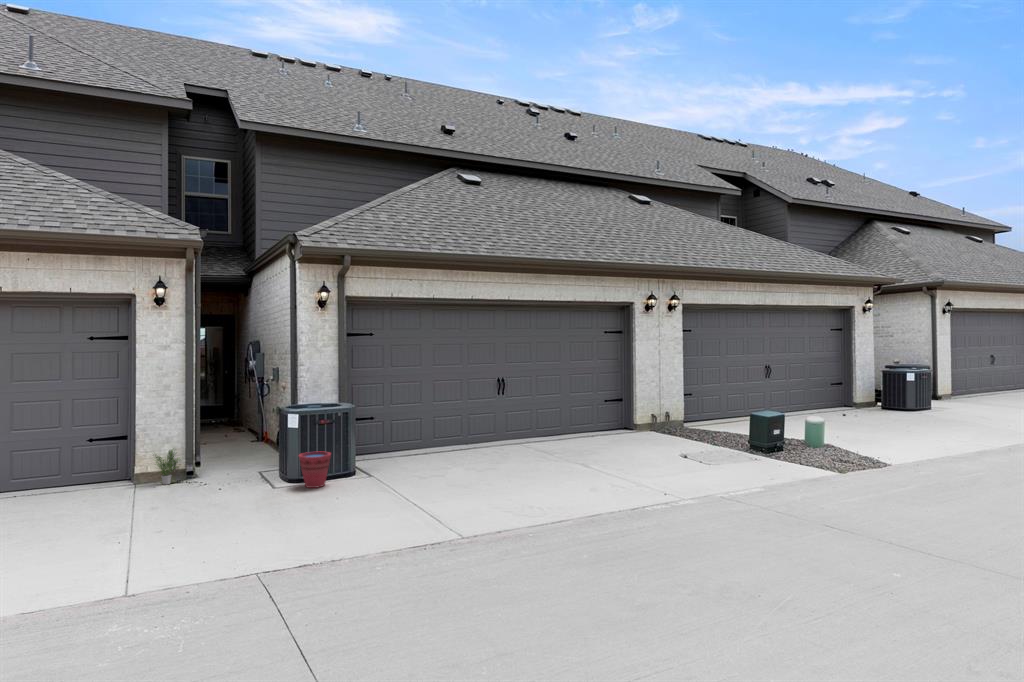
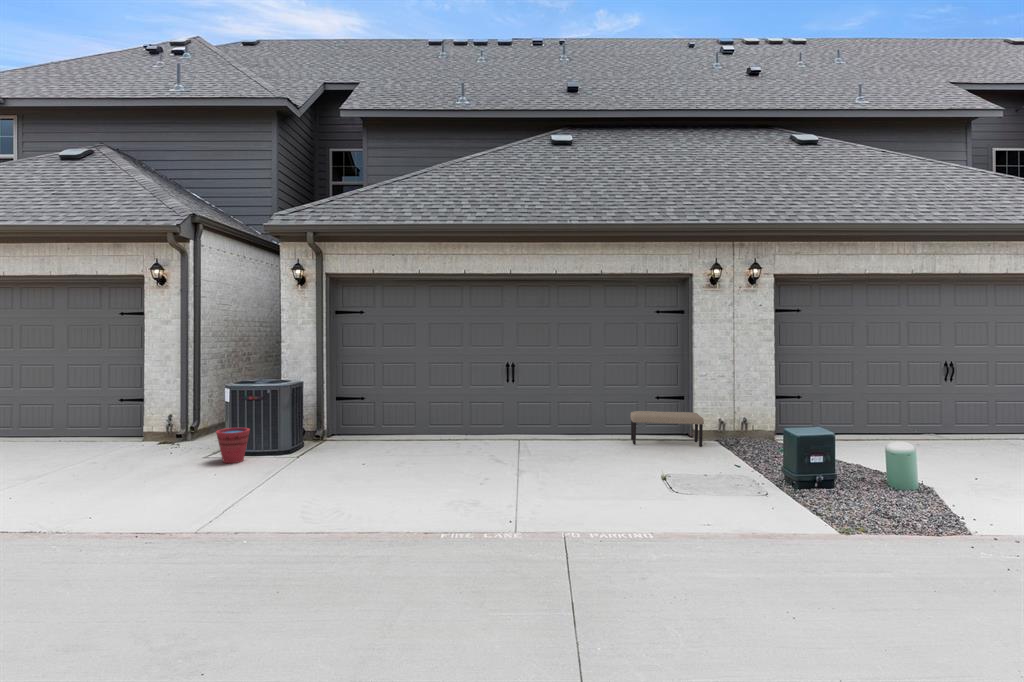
bench: none [593,409,650,437] -> present [630,411,704,447]
potted plant: present [156,453,178,485] -> none [140,412,172,443]

